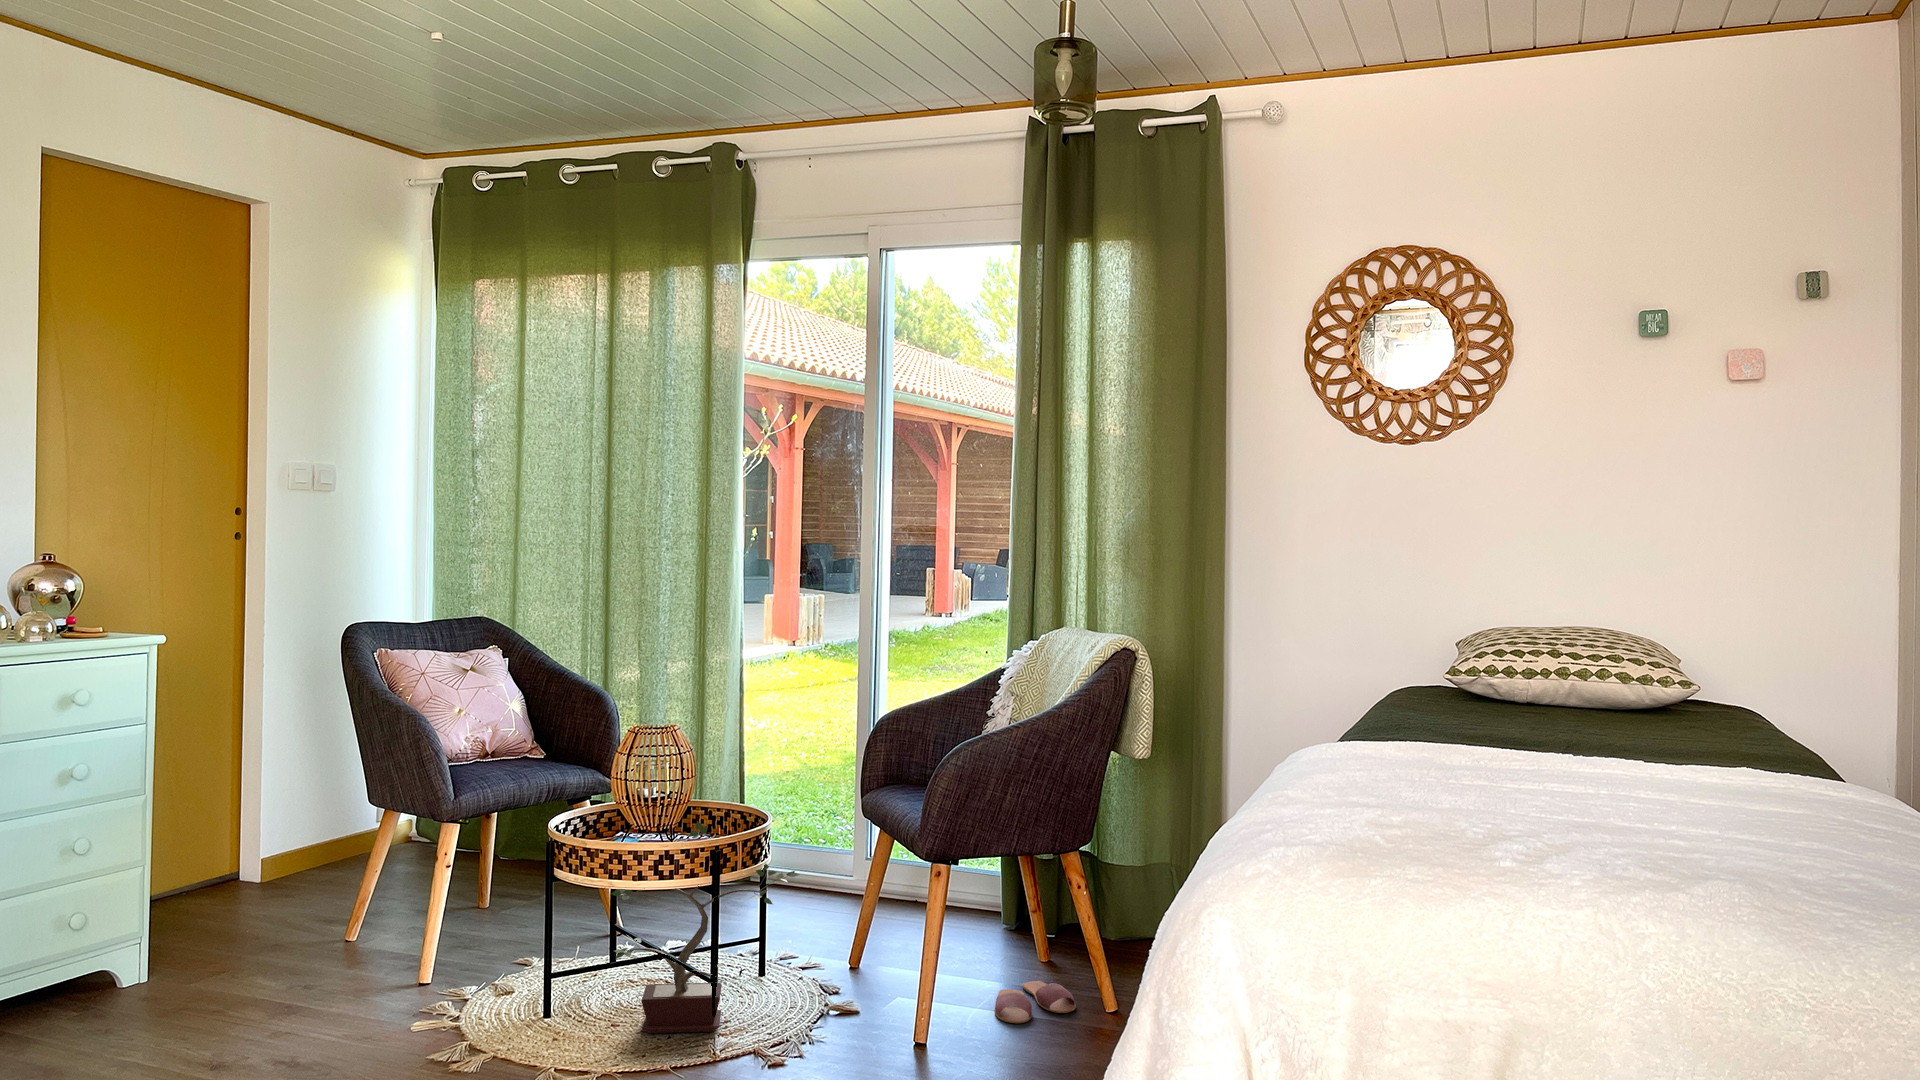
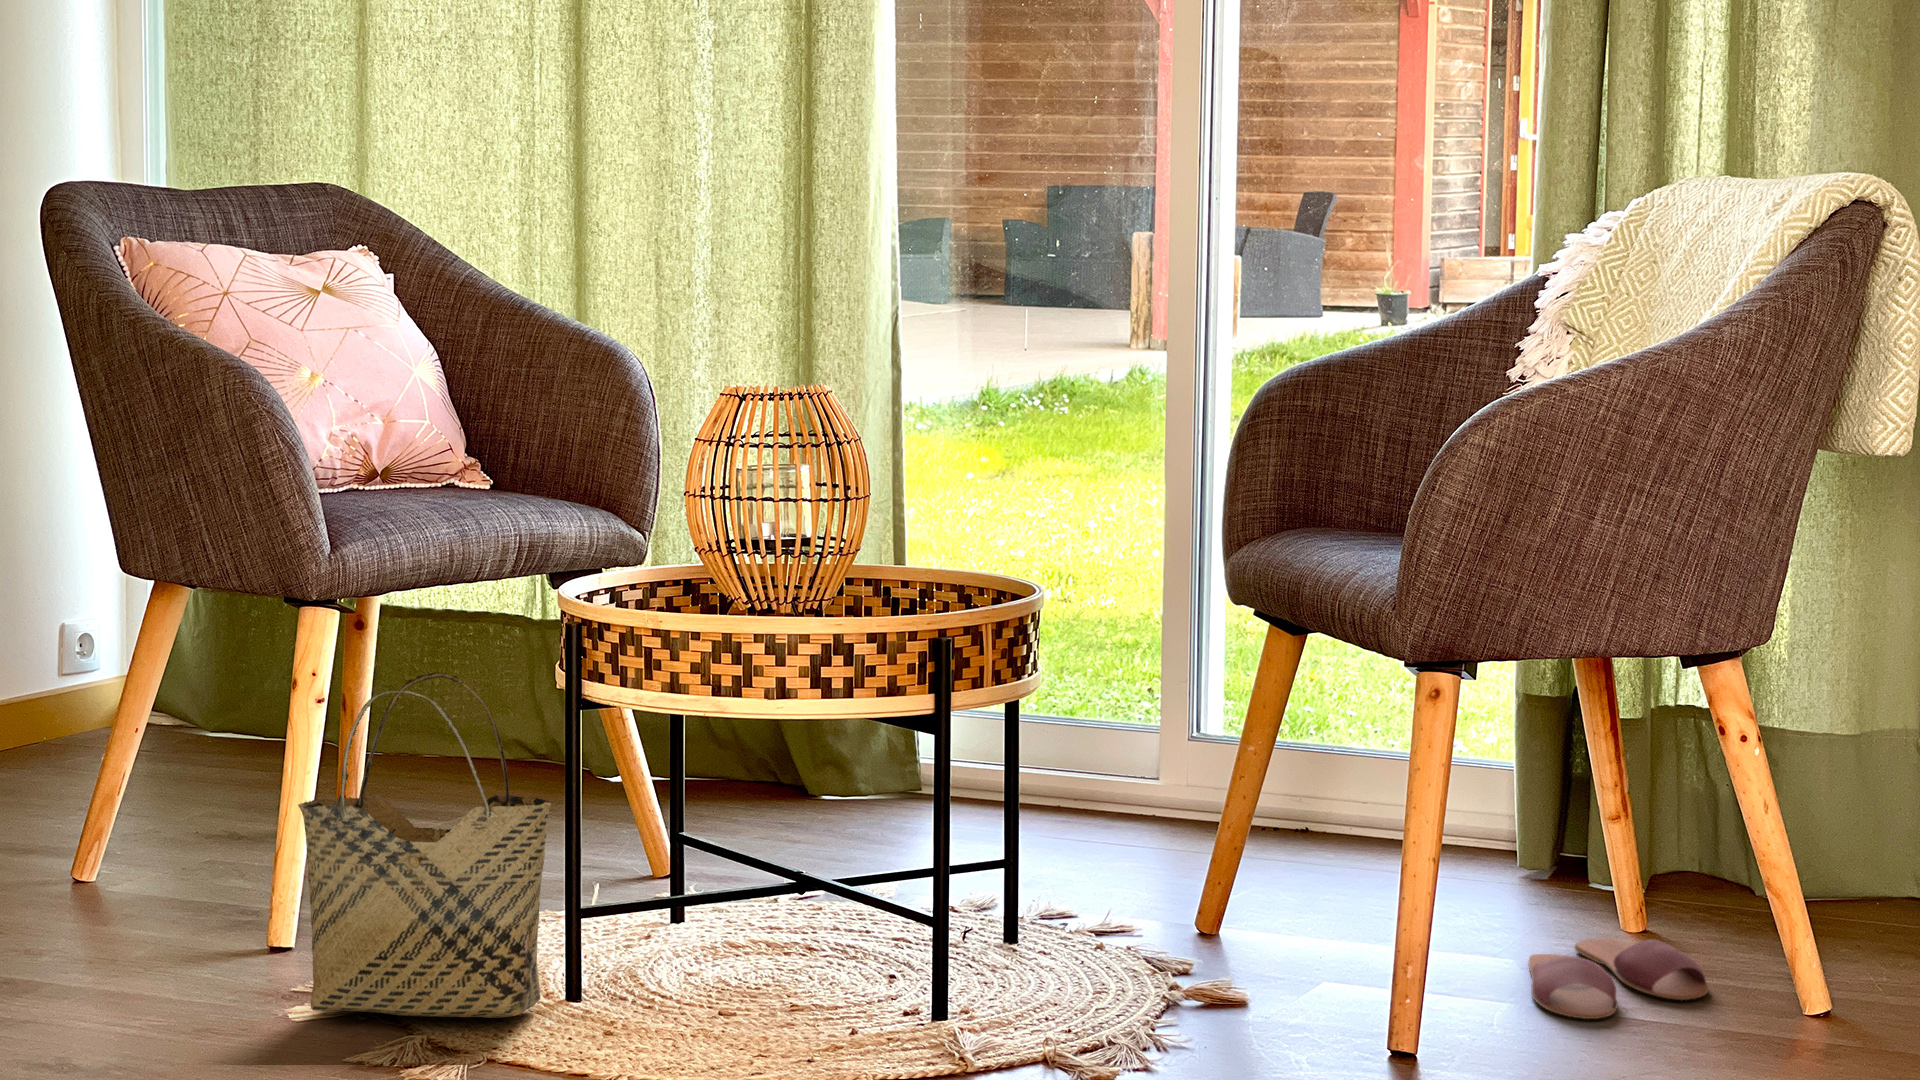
potted plant: present [611,821,799,1033] -> none [702,581,1121,1032]
woven basket: none [421,861,541,1027] -> present [298,672,551,1018]

